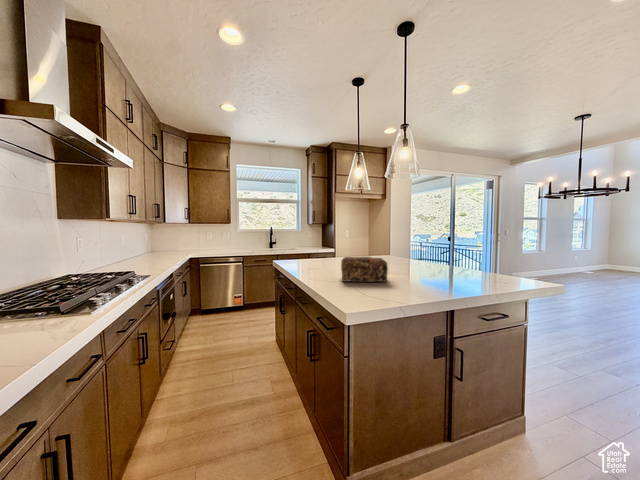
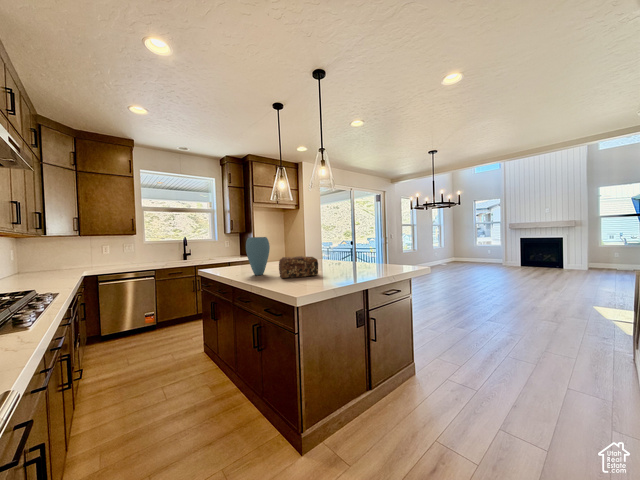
vase: none [308,232,334,274] -> present [246,237,270,275]

